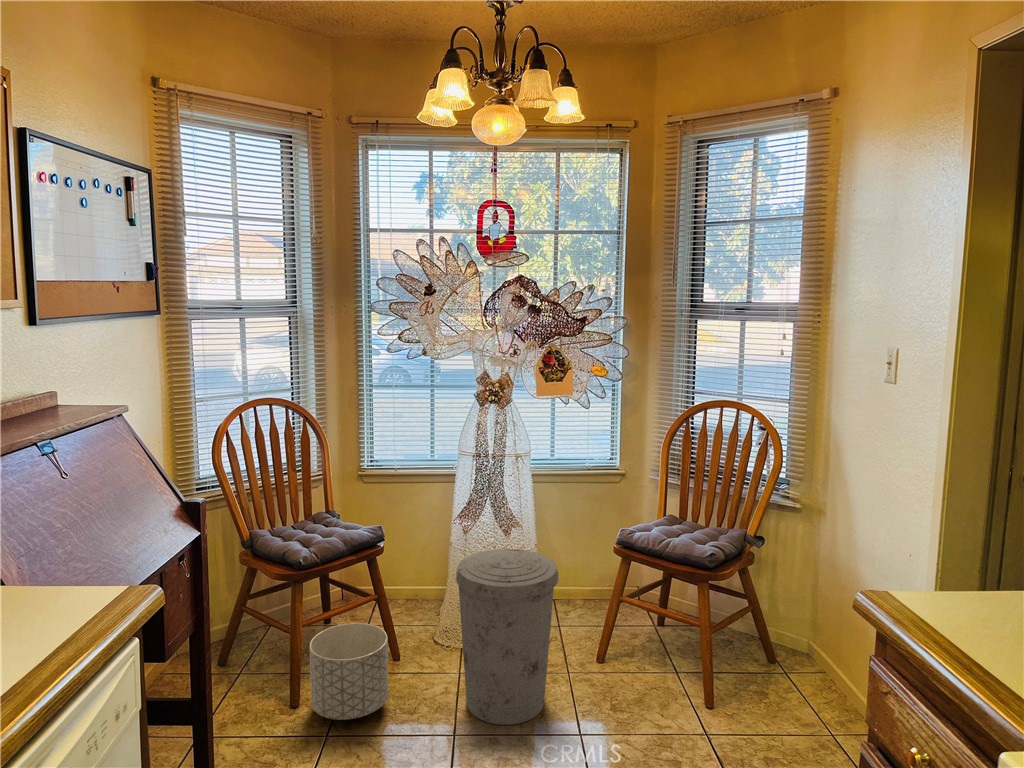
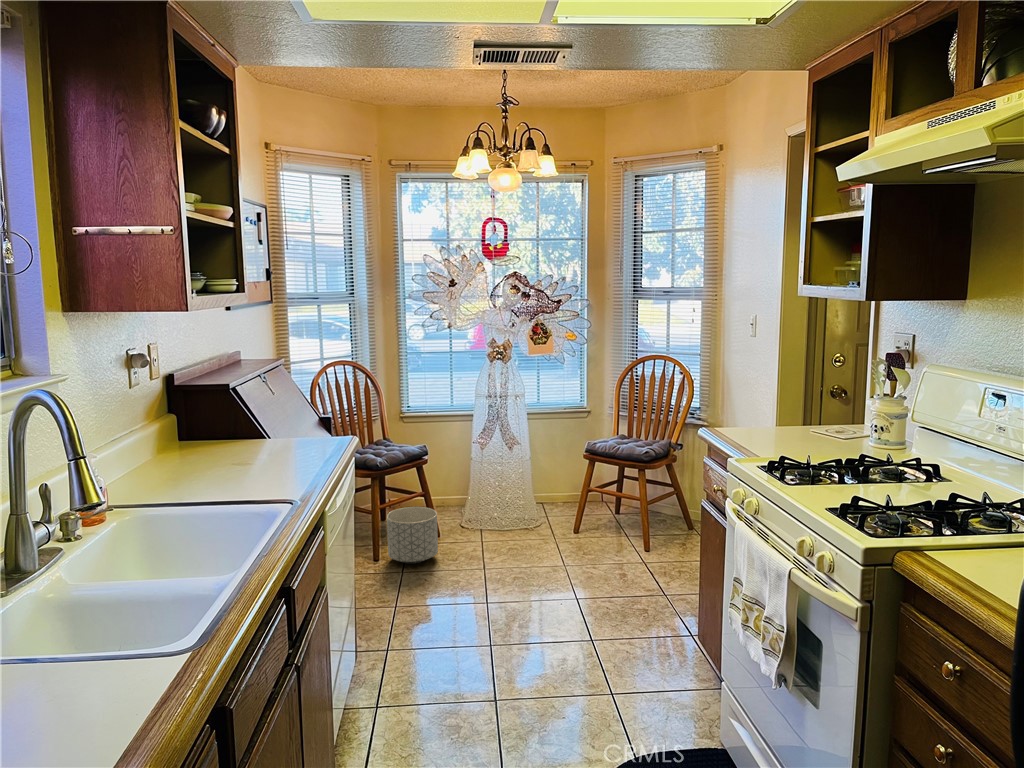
trash can: present [456,549,559,725] -> none [481,456,547,563]

